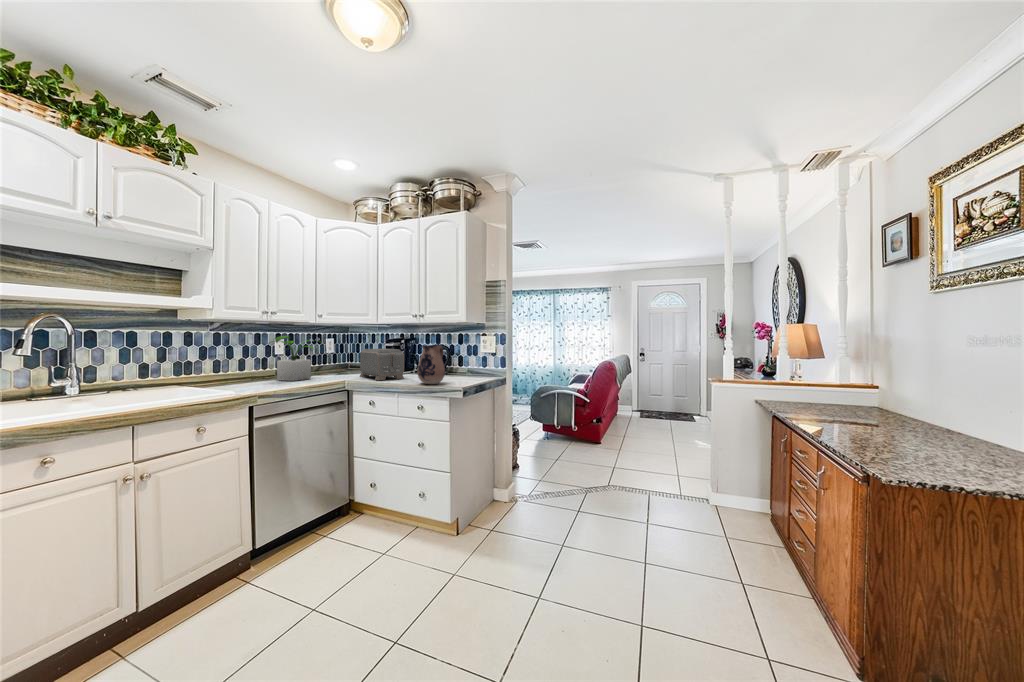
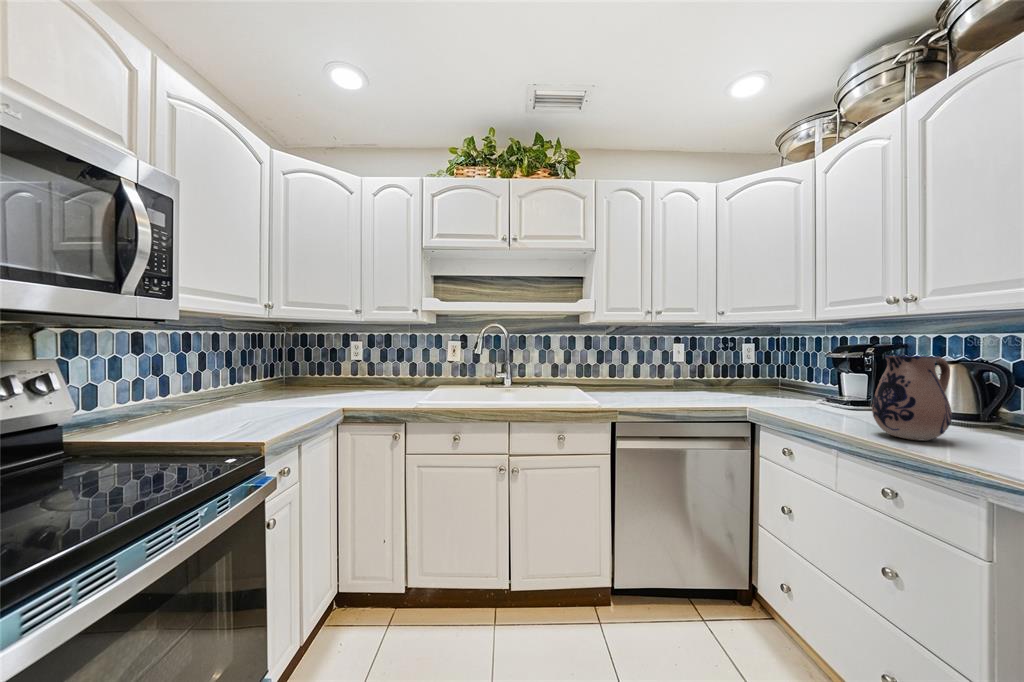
potted plant: present [275,336,314,381] -> none [655,339,722,397]
toaster: present [360,349,404,380] -> none [778,359,857,416]

